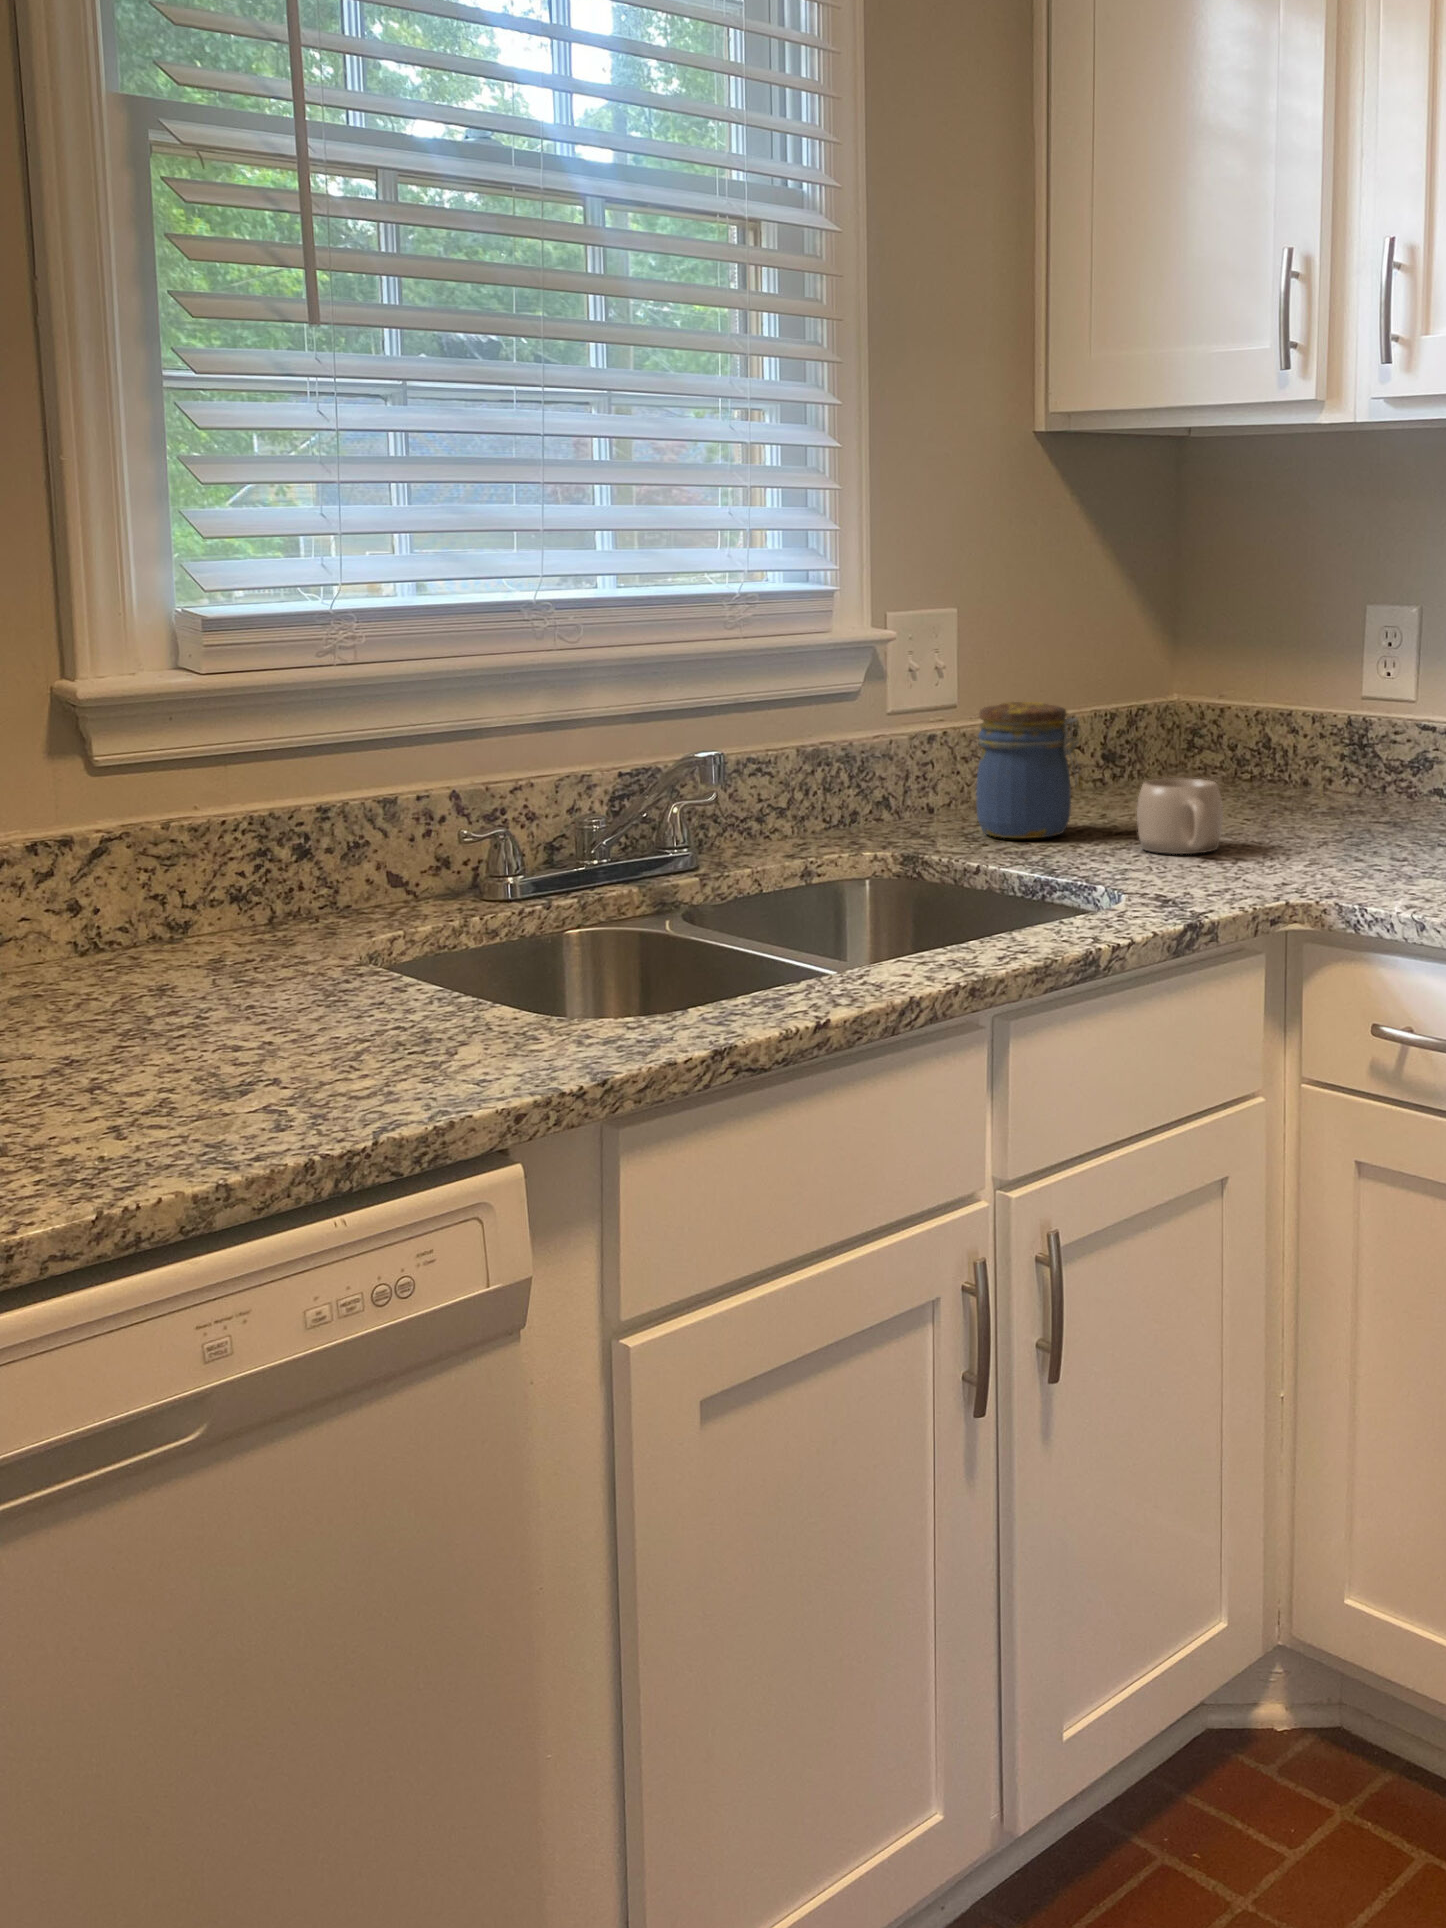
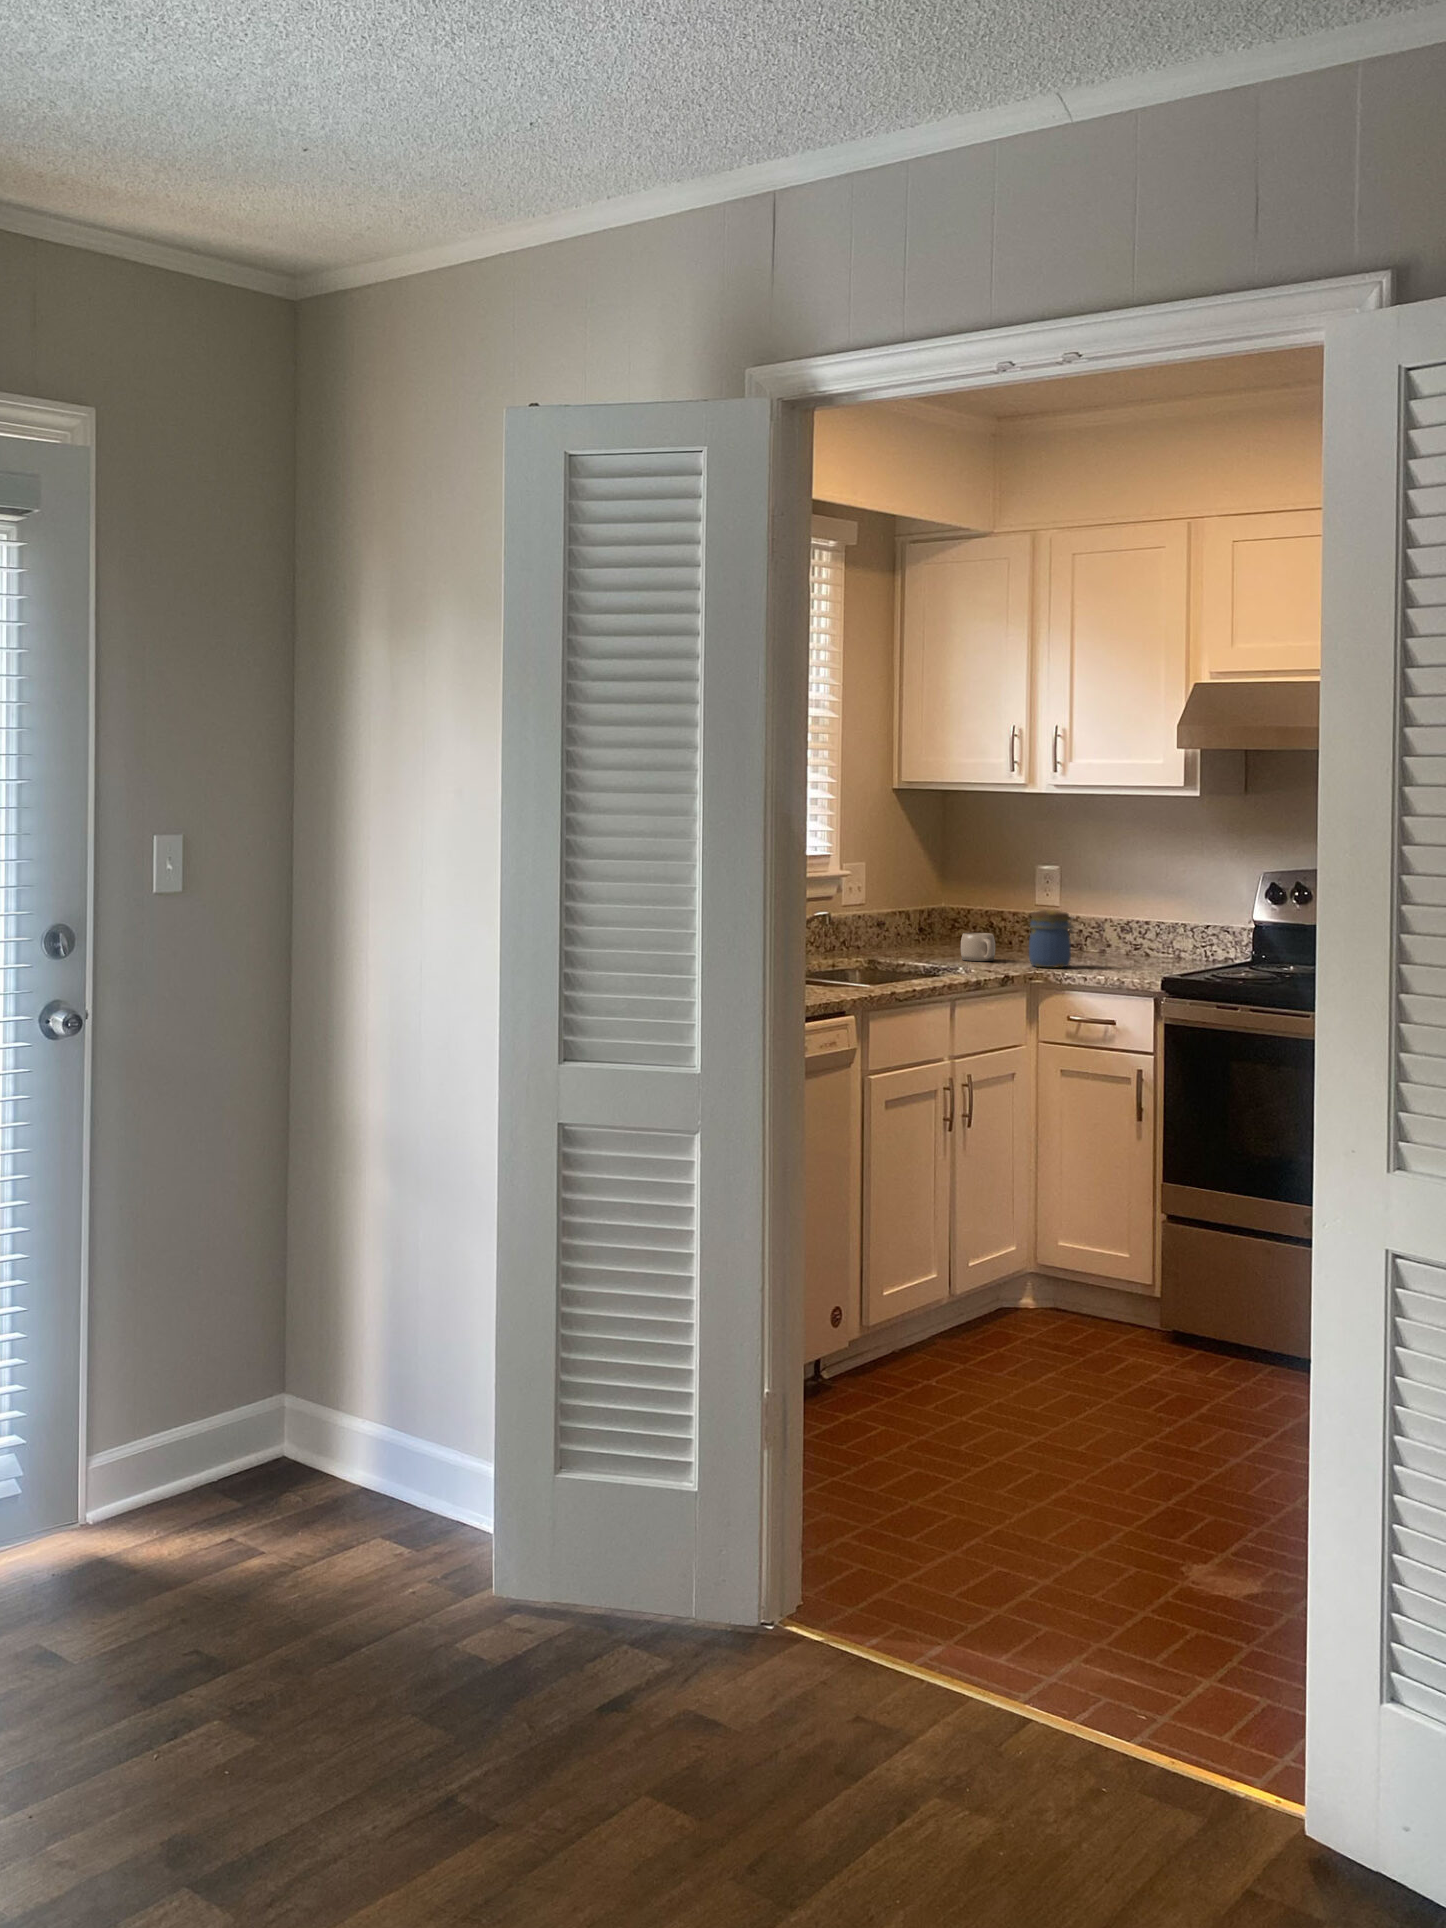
jar: present [976,702,1081,838] -> present [1029,910,1073,967]

